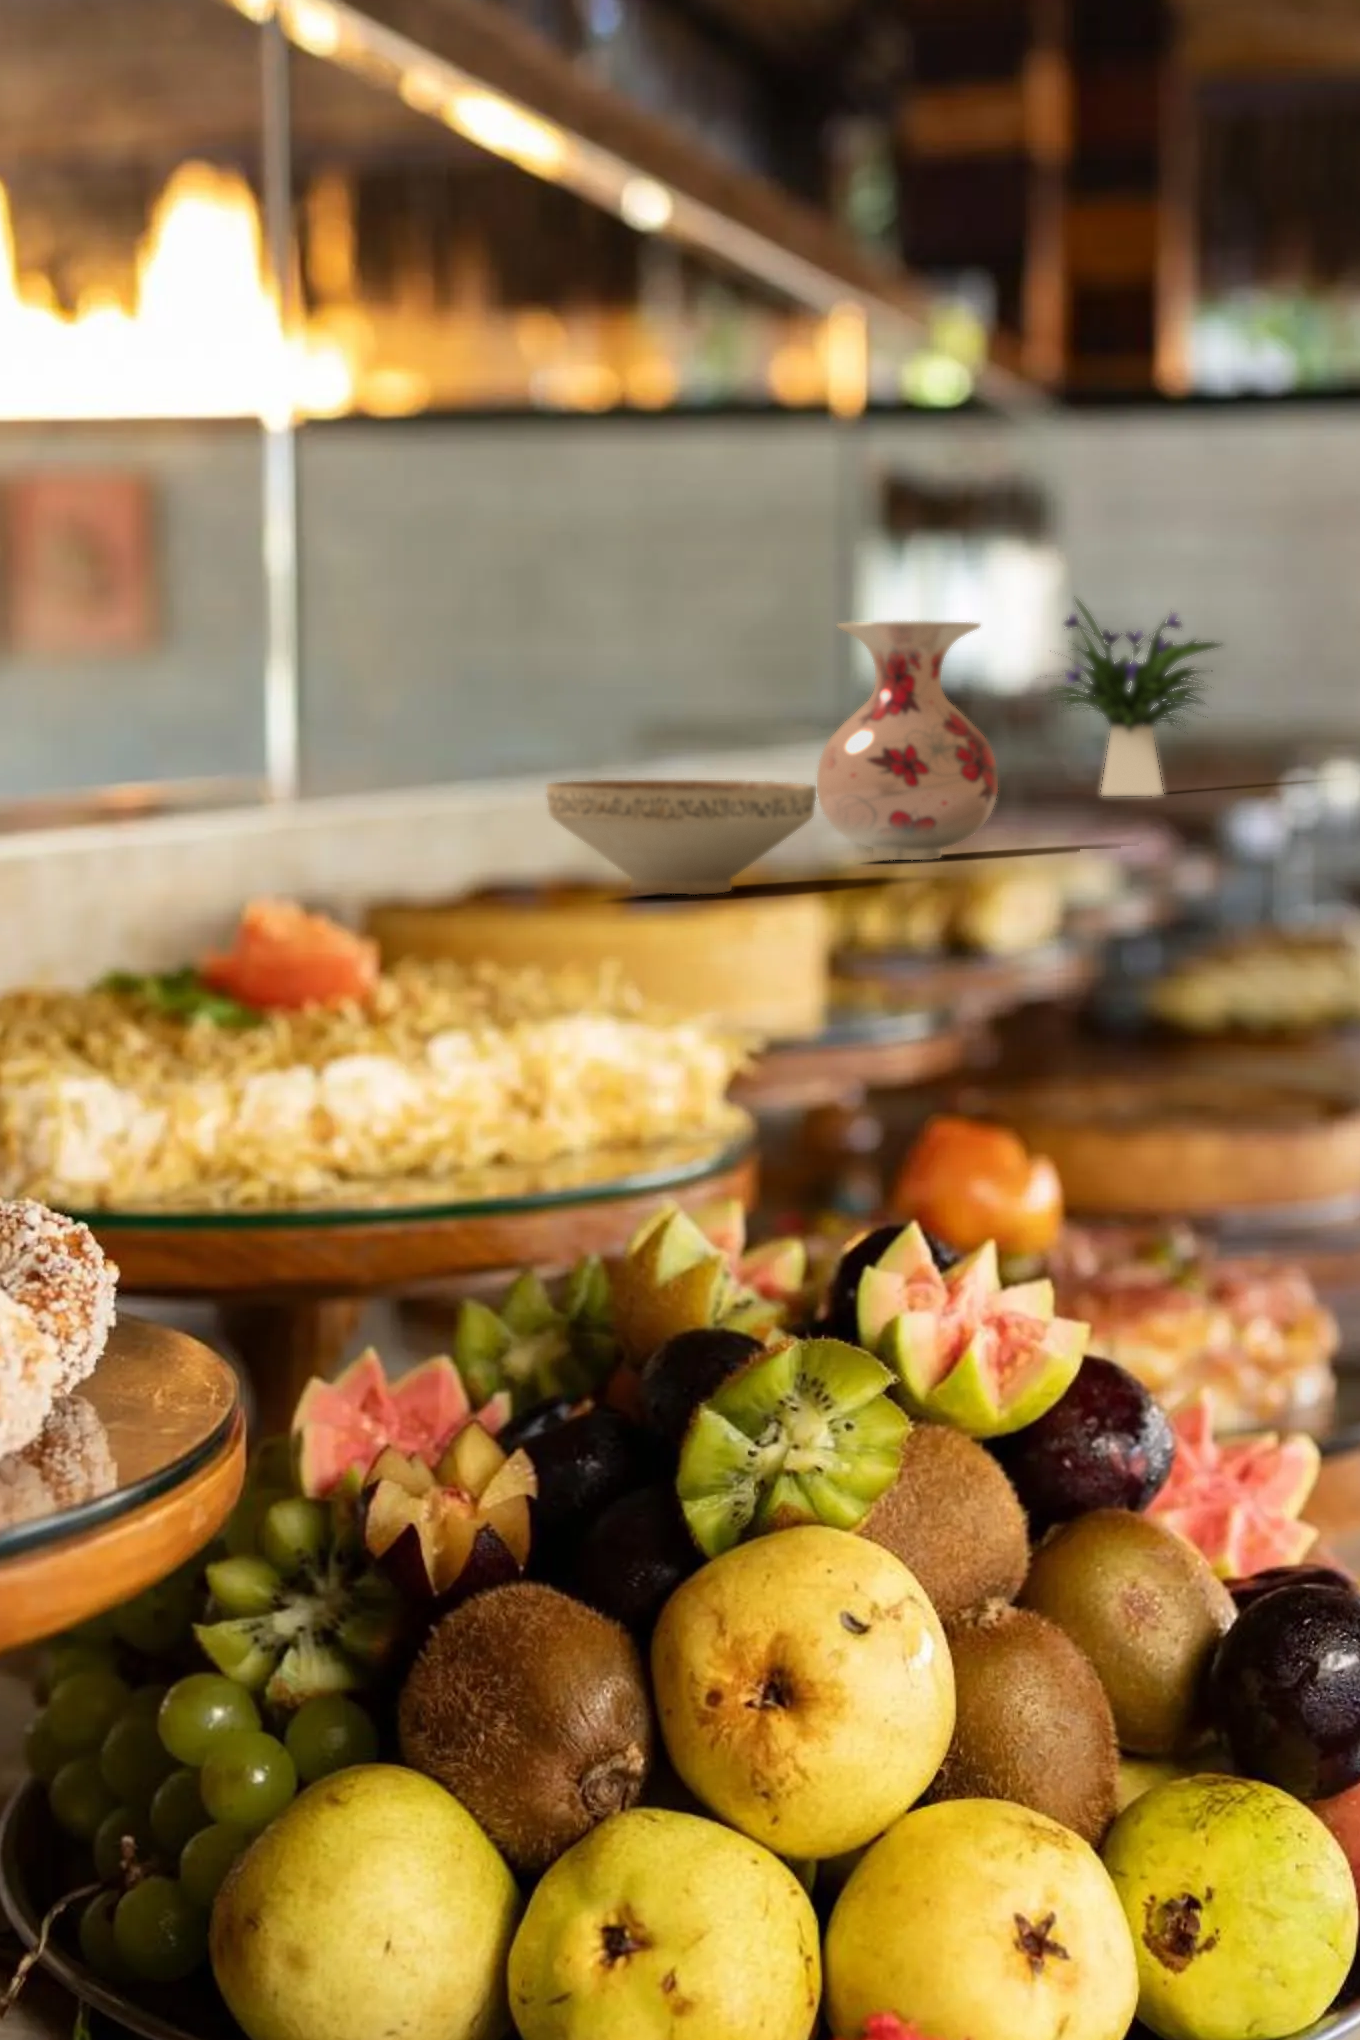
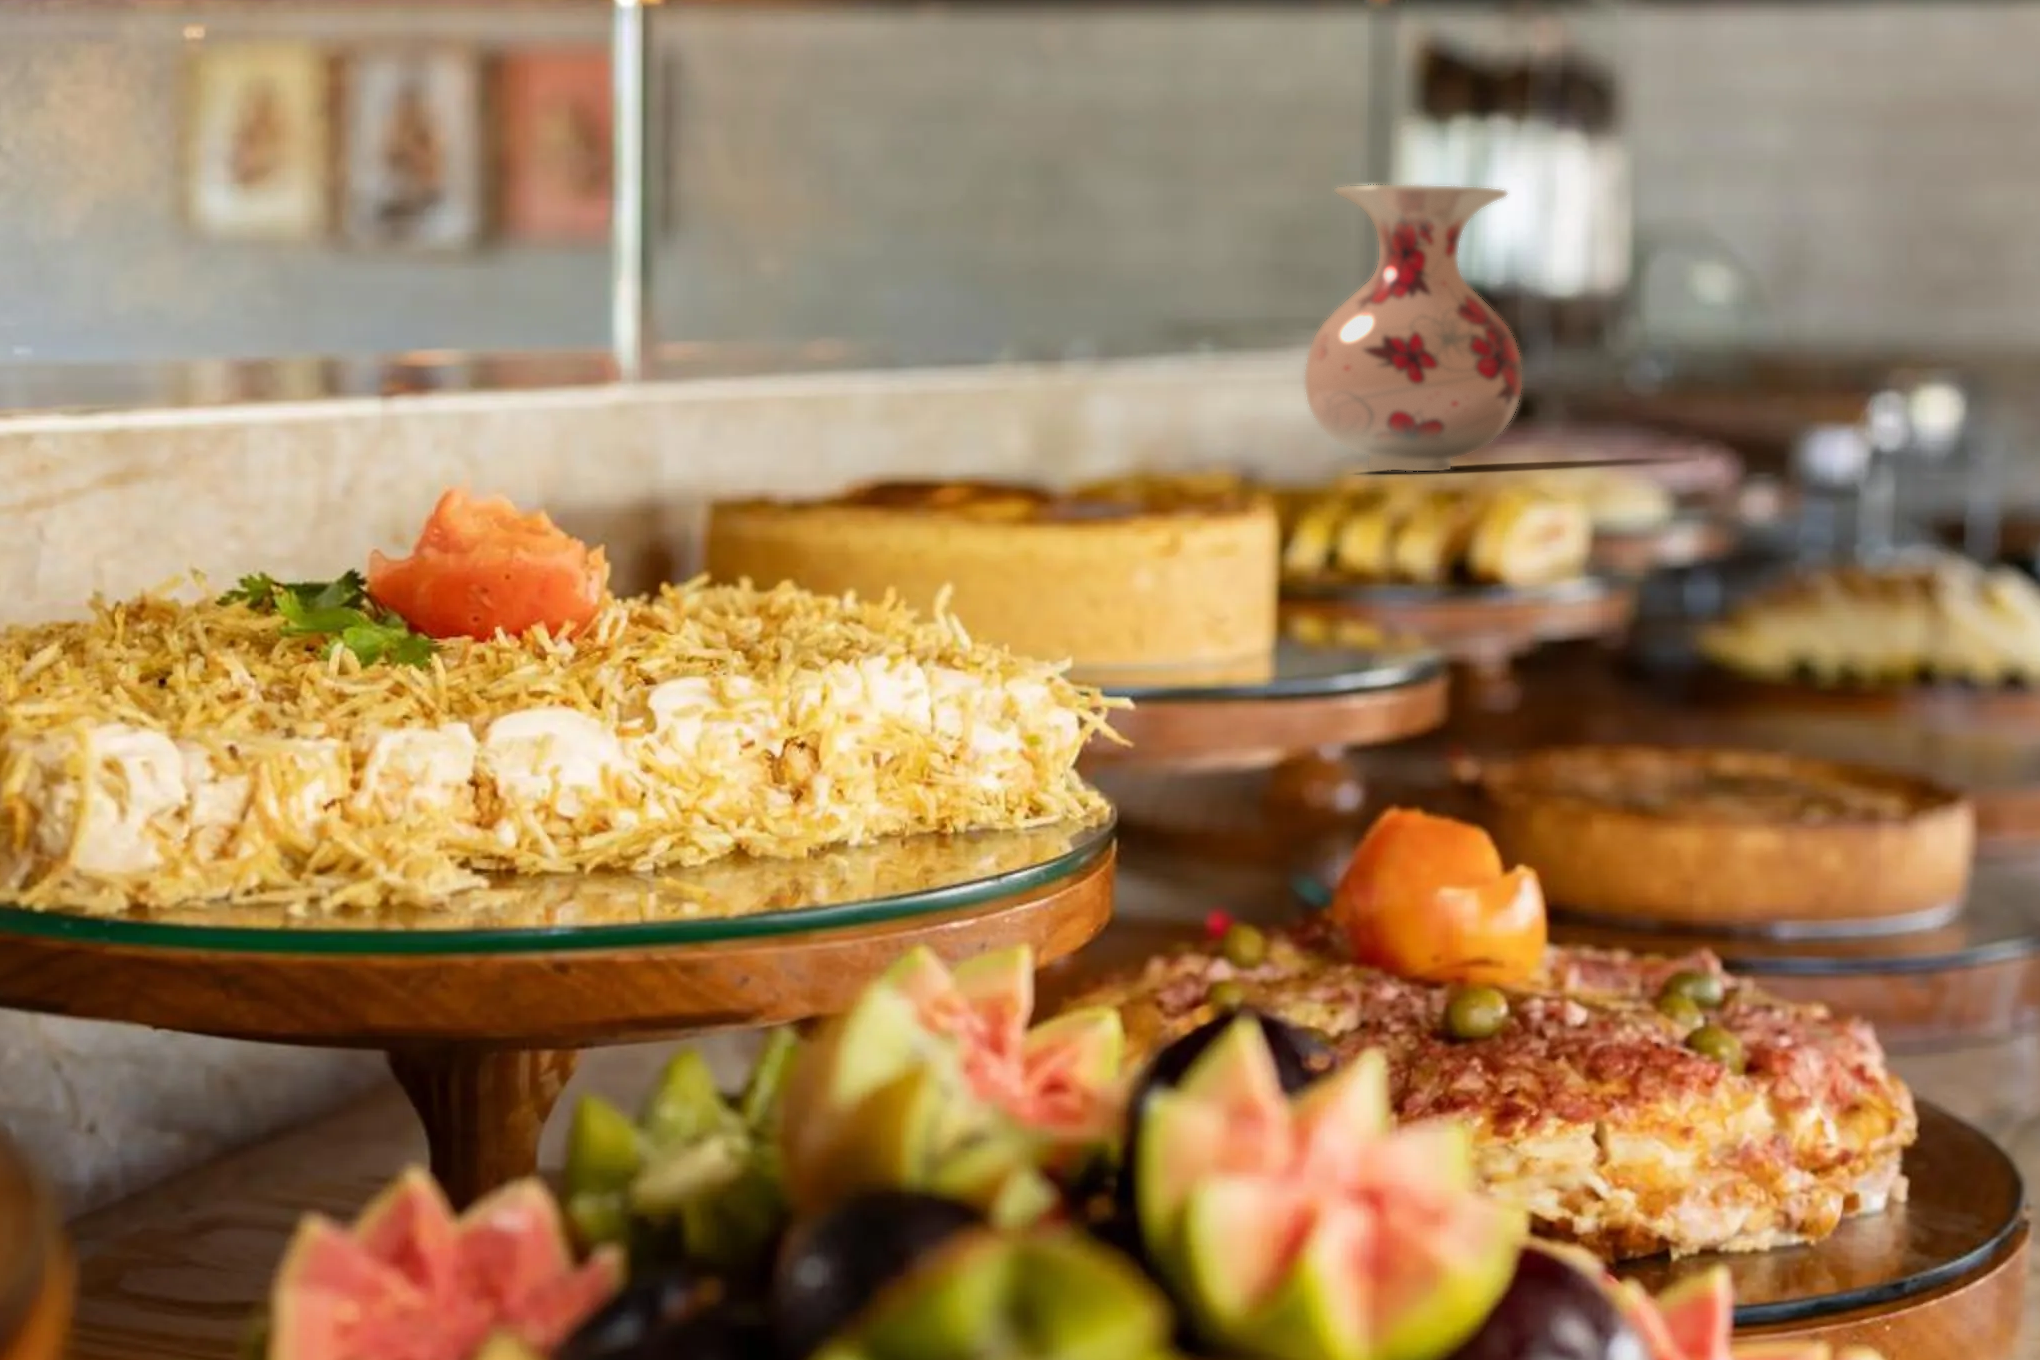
flower arrangement: present [1045,599,1218,796] -> none [1588,187,1806,414]
decorative bowl: present [546,780,816,895] -> none [965,364,1291,503]

